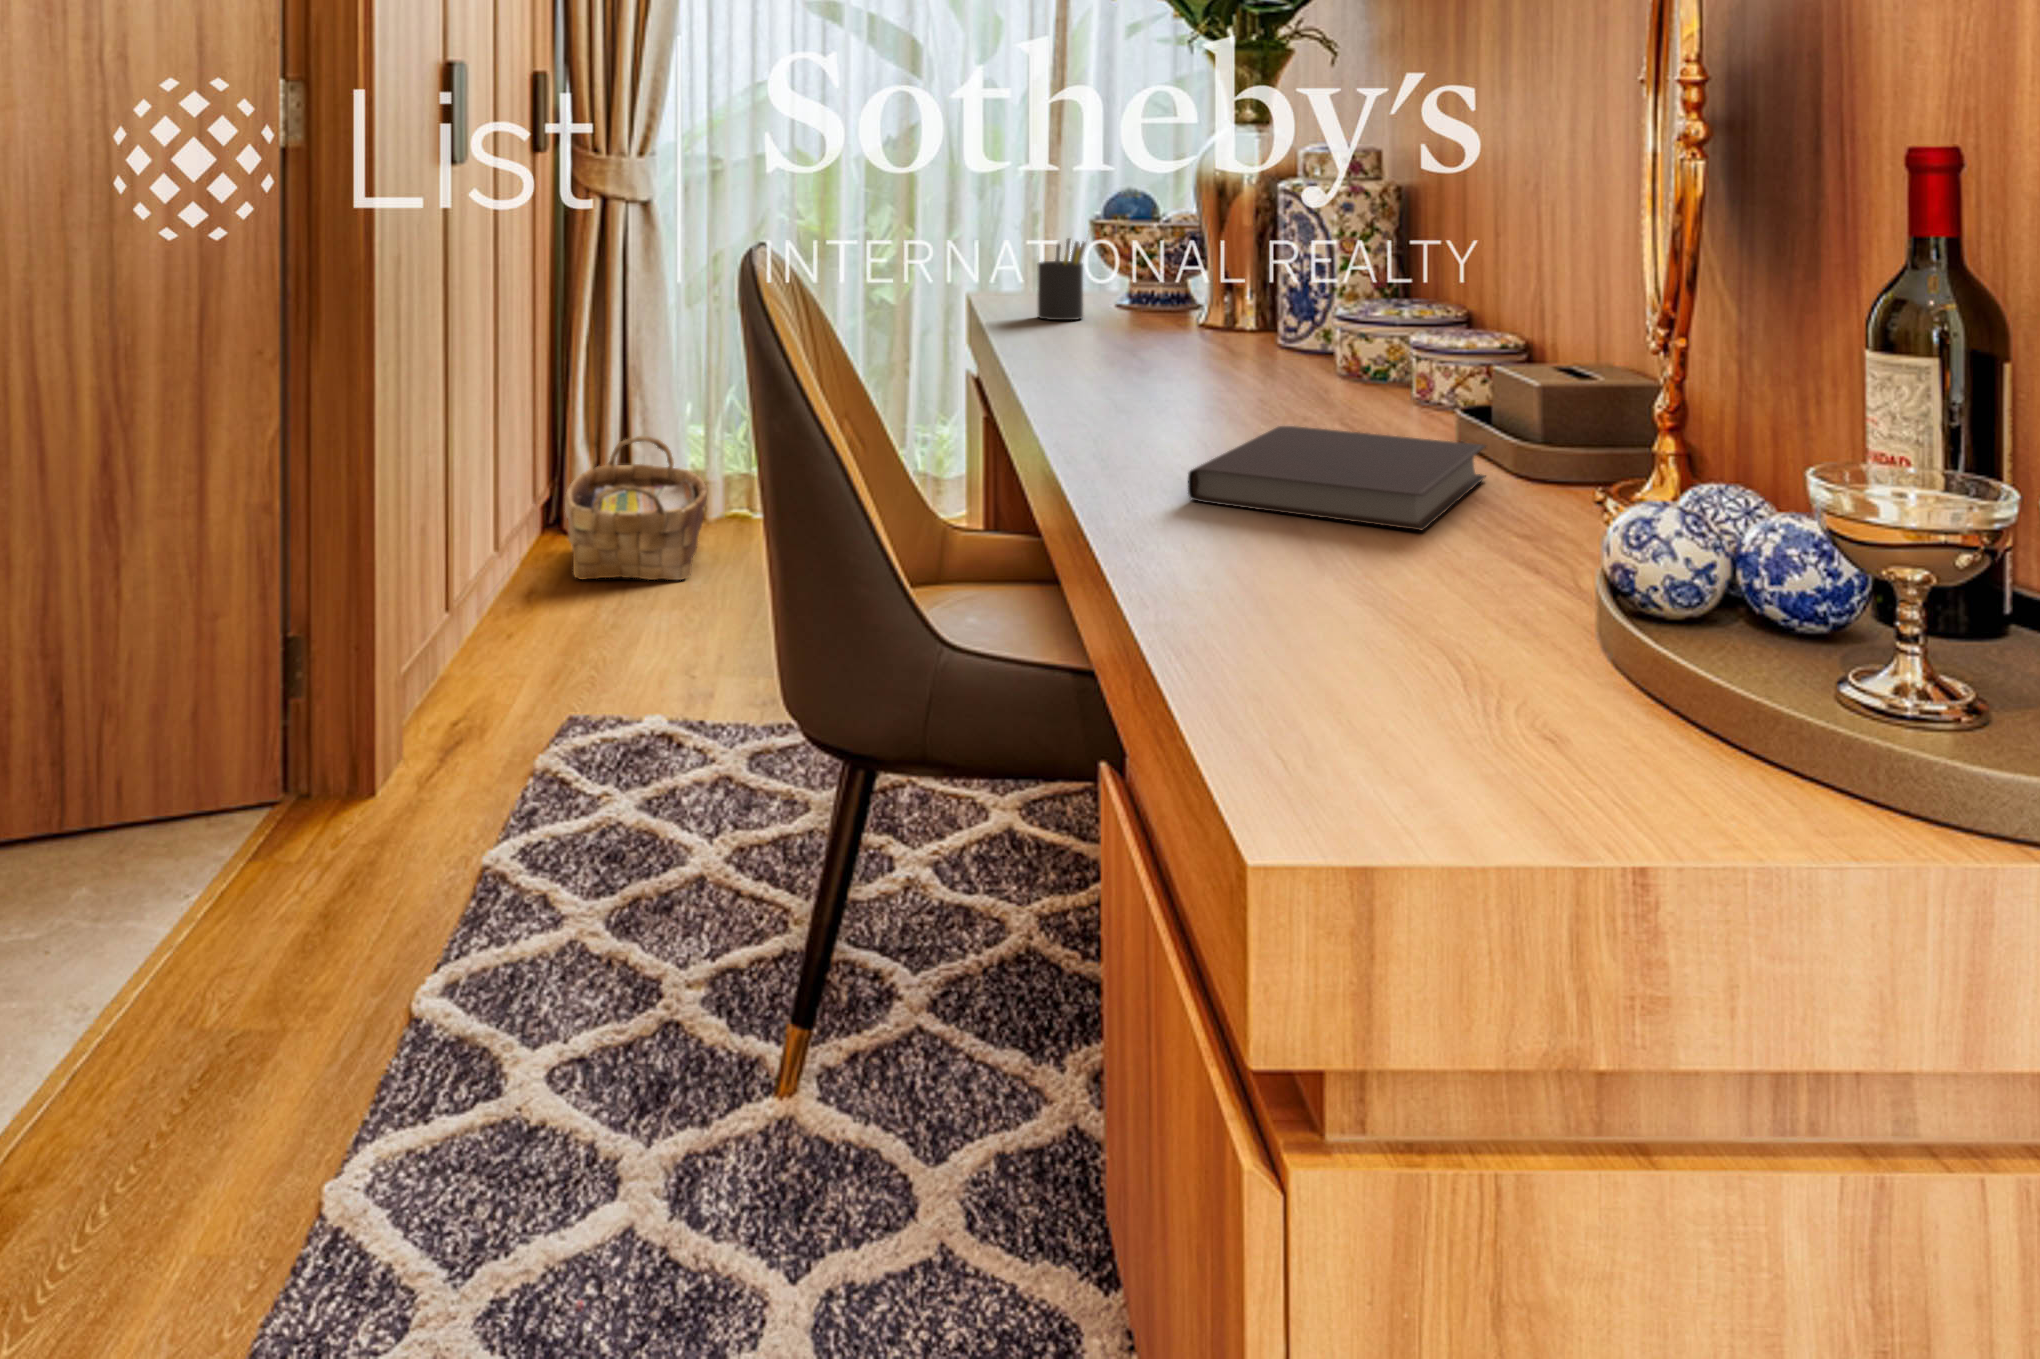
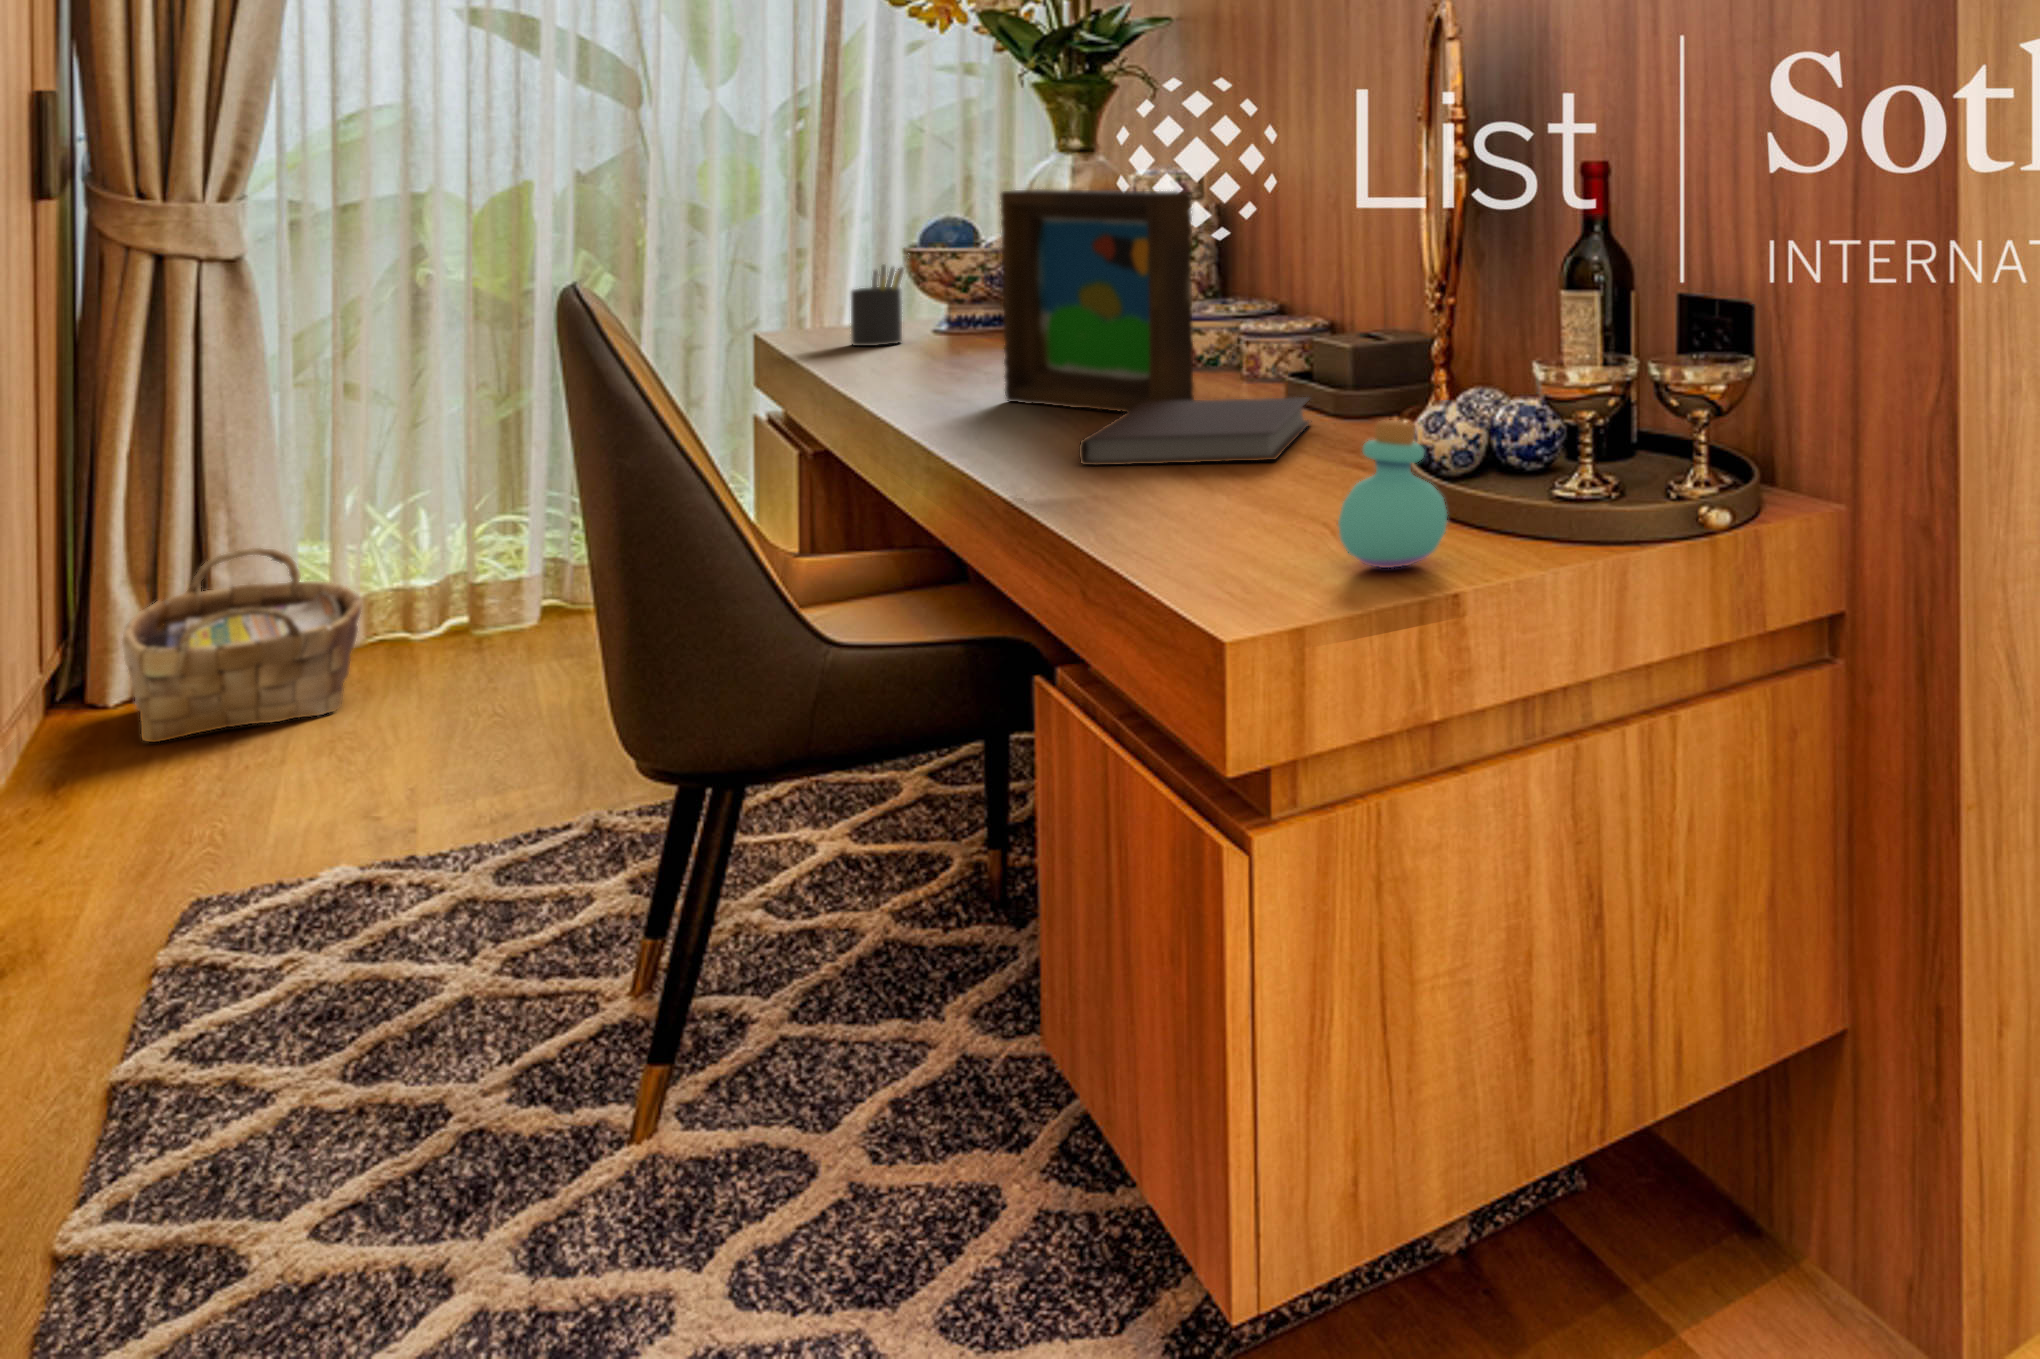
picture frame: none [1145,168,1347,440] -> present [1001,189,1194,412]
perfume bottle: none [1465,537,1643,768] -> present [1338,420,1447,568]

